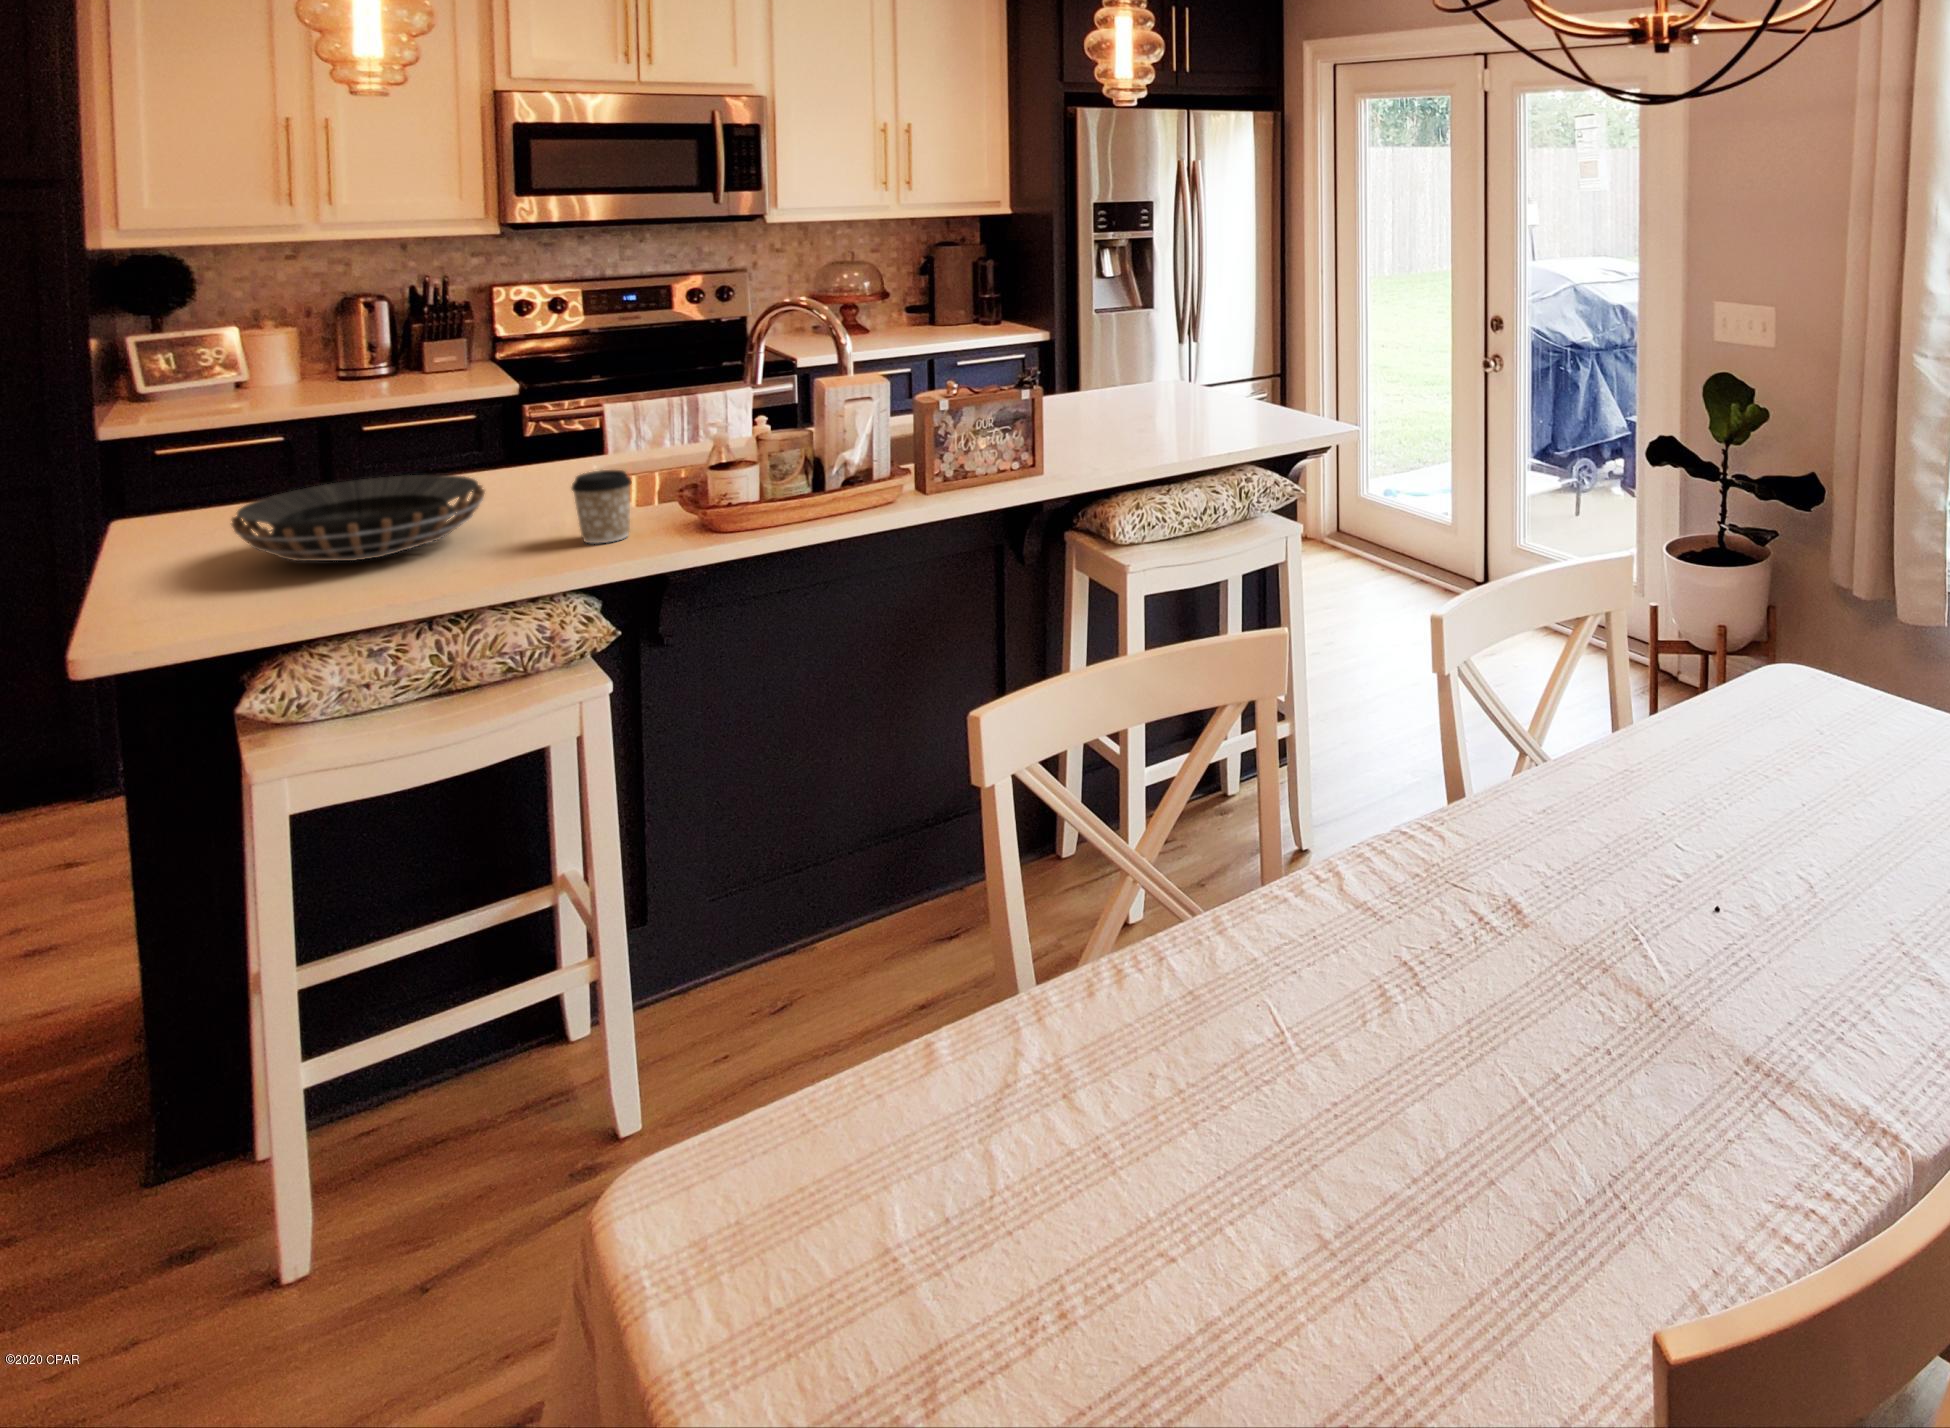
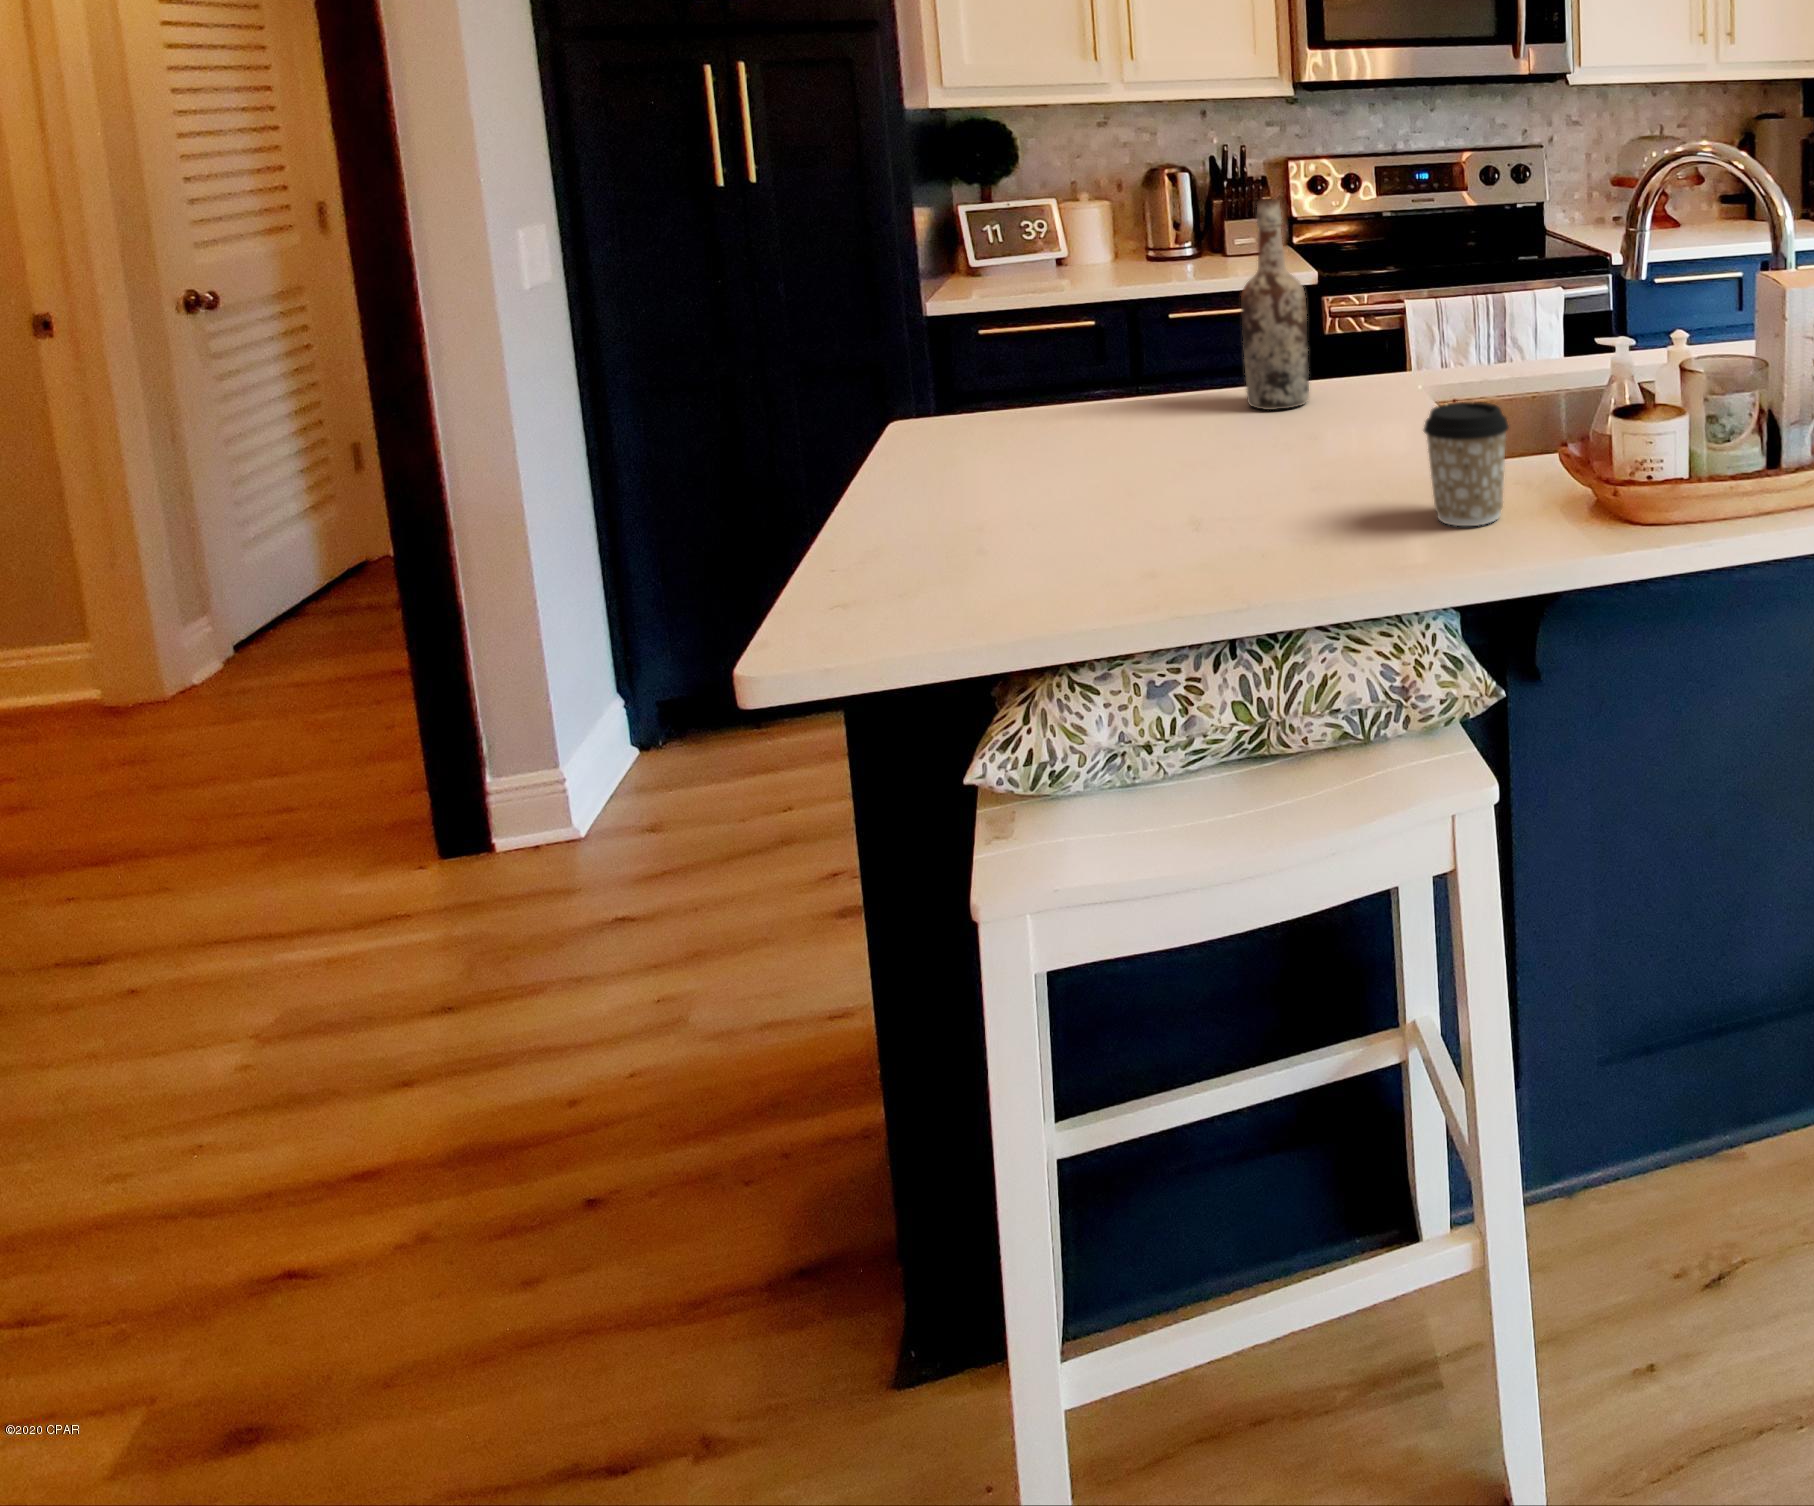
wine bottle: none [436,342,499,491] -> present [1241,199,1309,410]
decorative bowl: present [232,475,485,561] -> none [992,387,1304,519]

